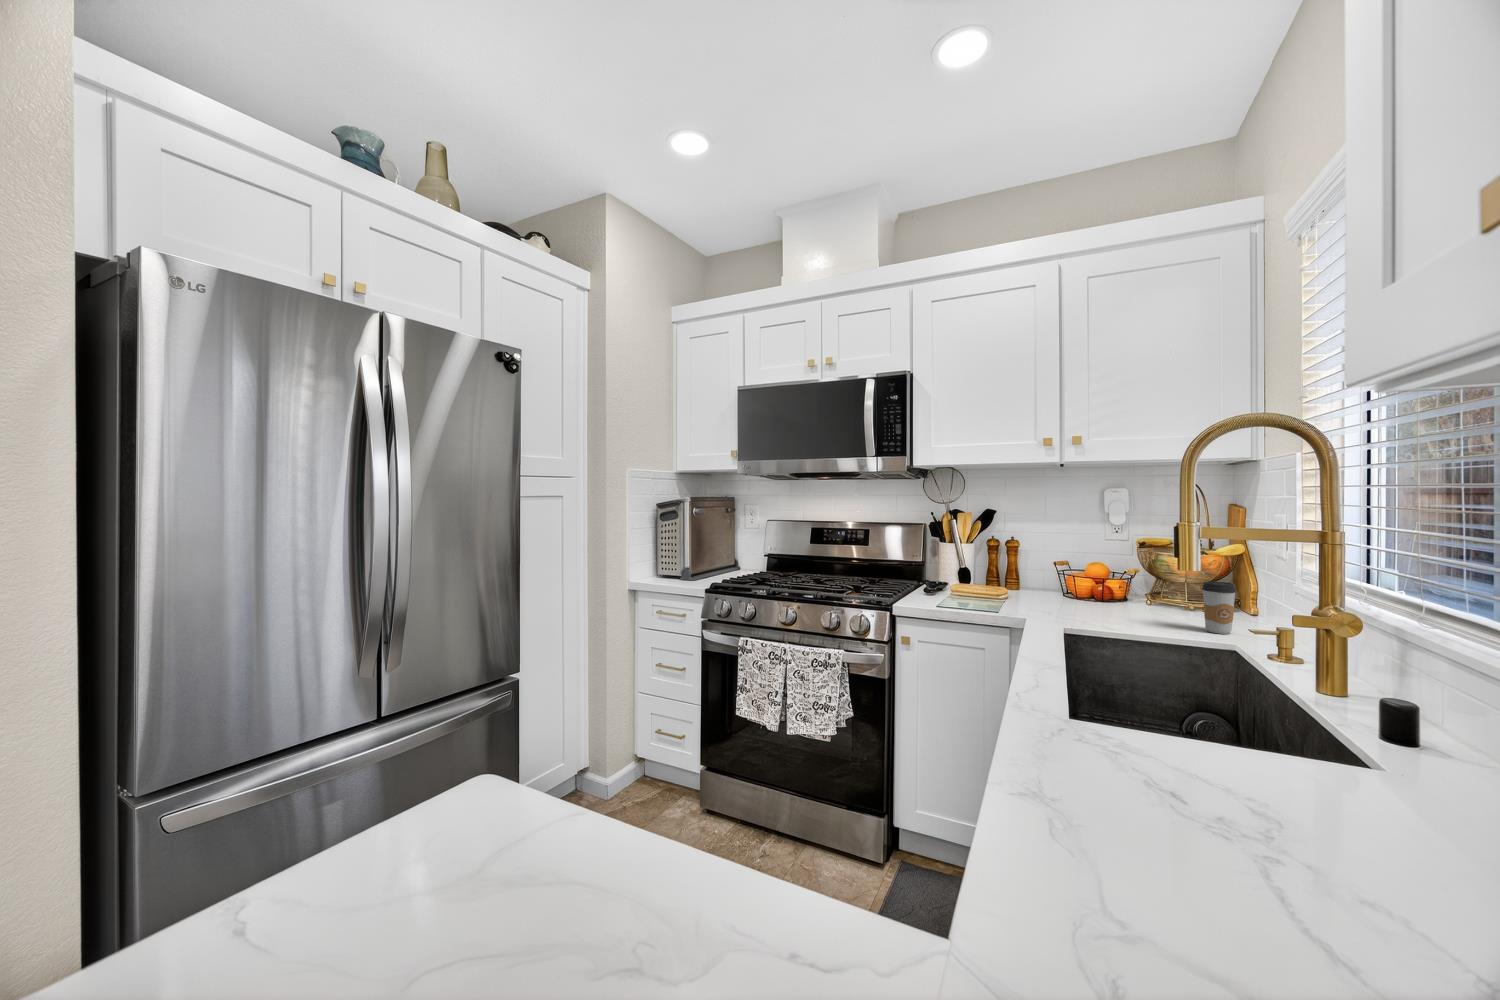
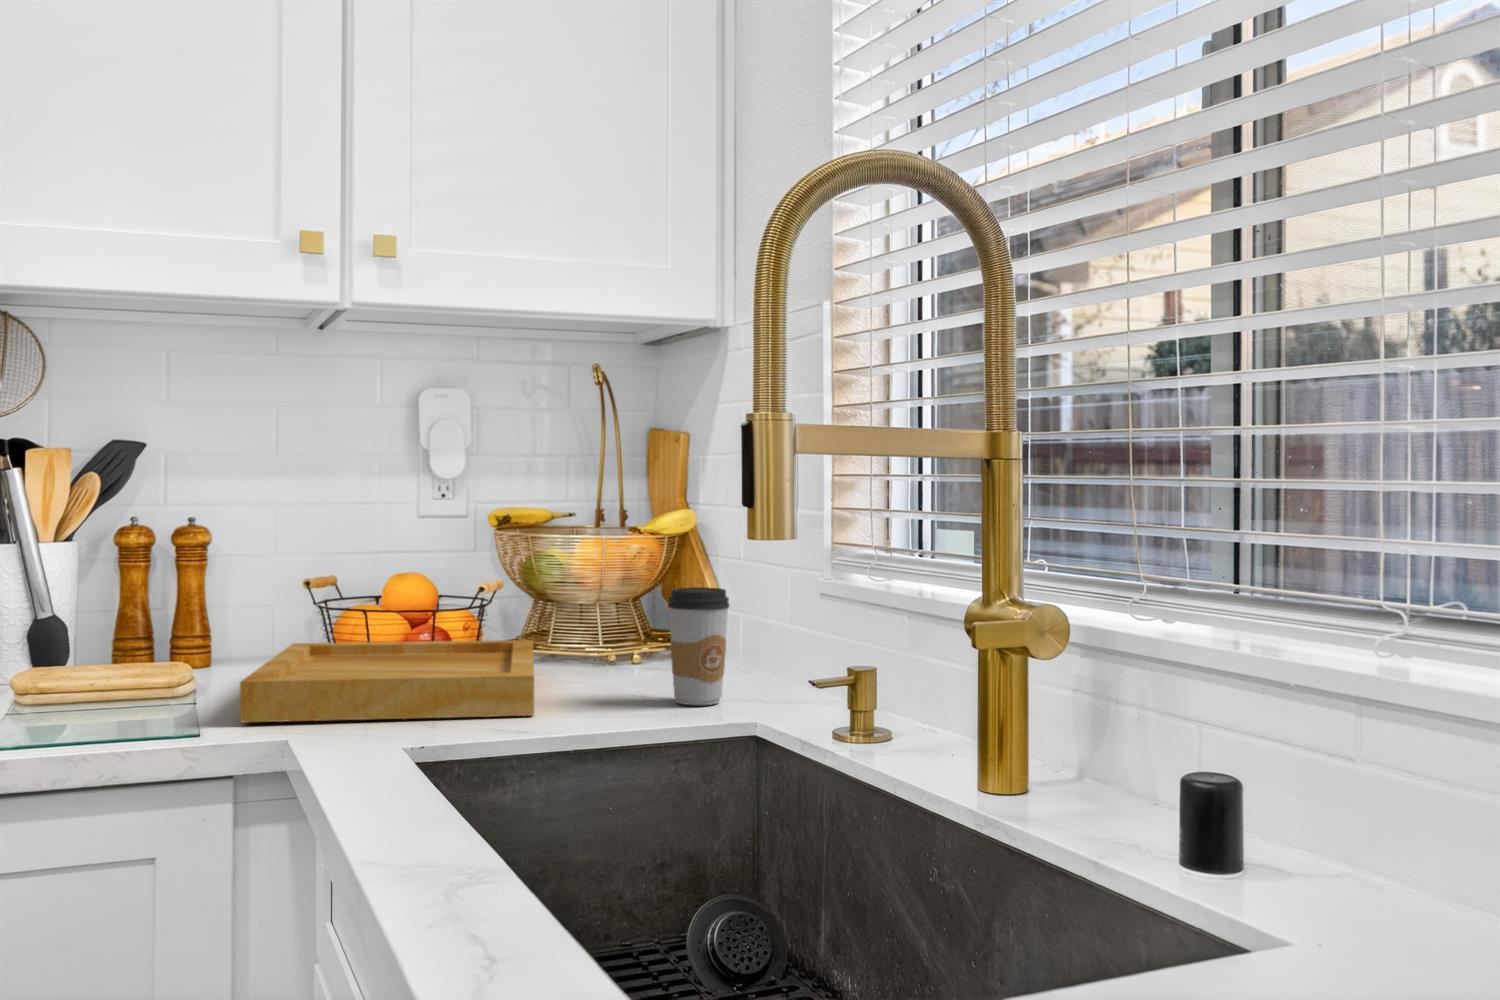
tray: none [1019,585,1149,626] -> present [240,640,534,723]

